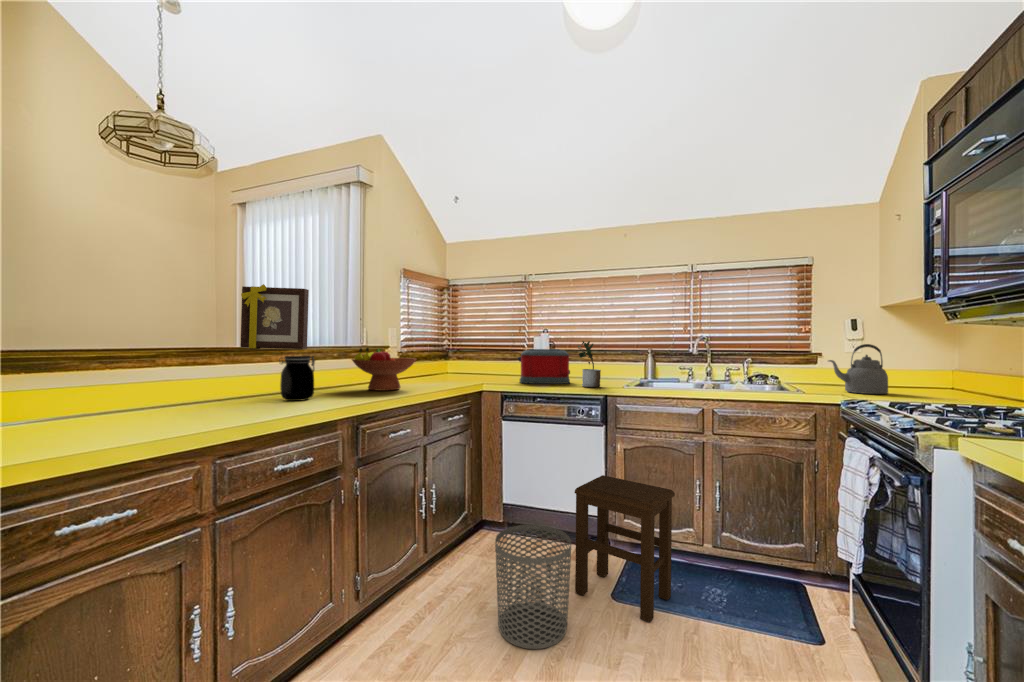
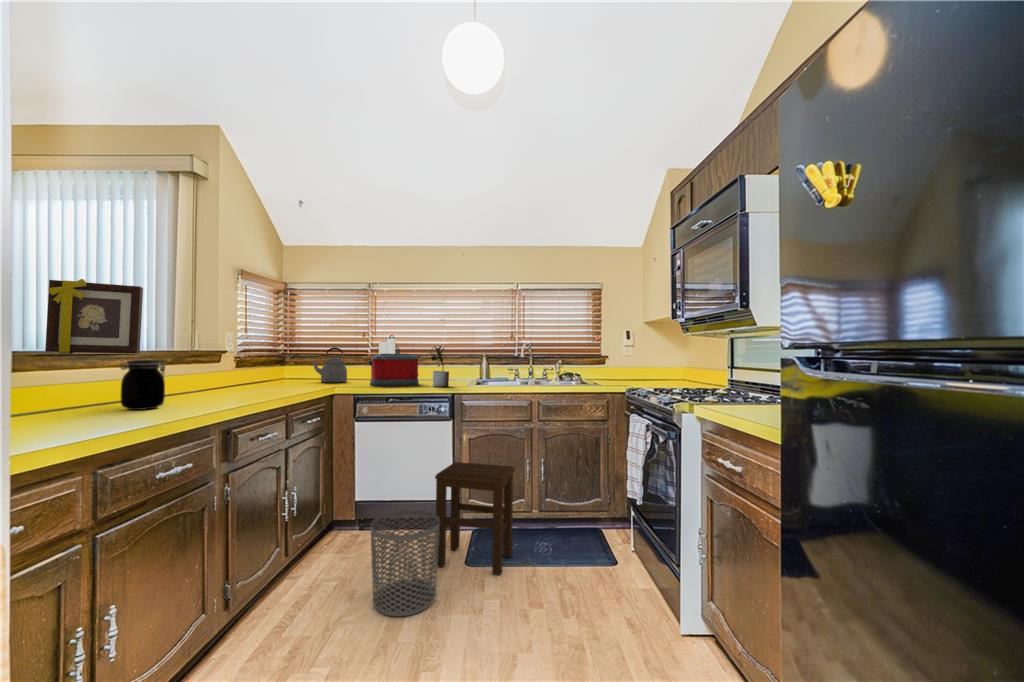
kettle: present [829,344,888,394] -> present [310,347,347,383]
fruit bowl: present [352,348,416,391] -> none [194,352,272,397]

